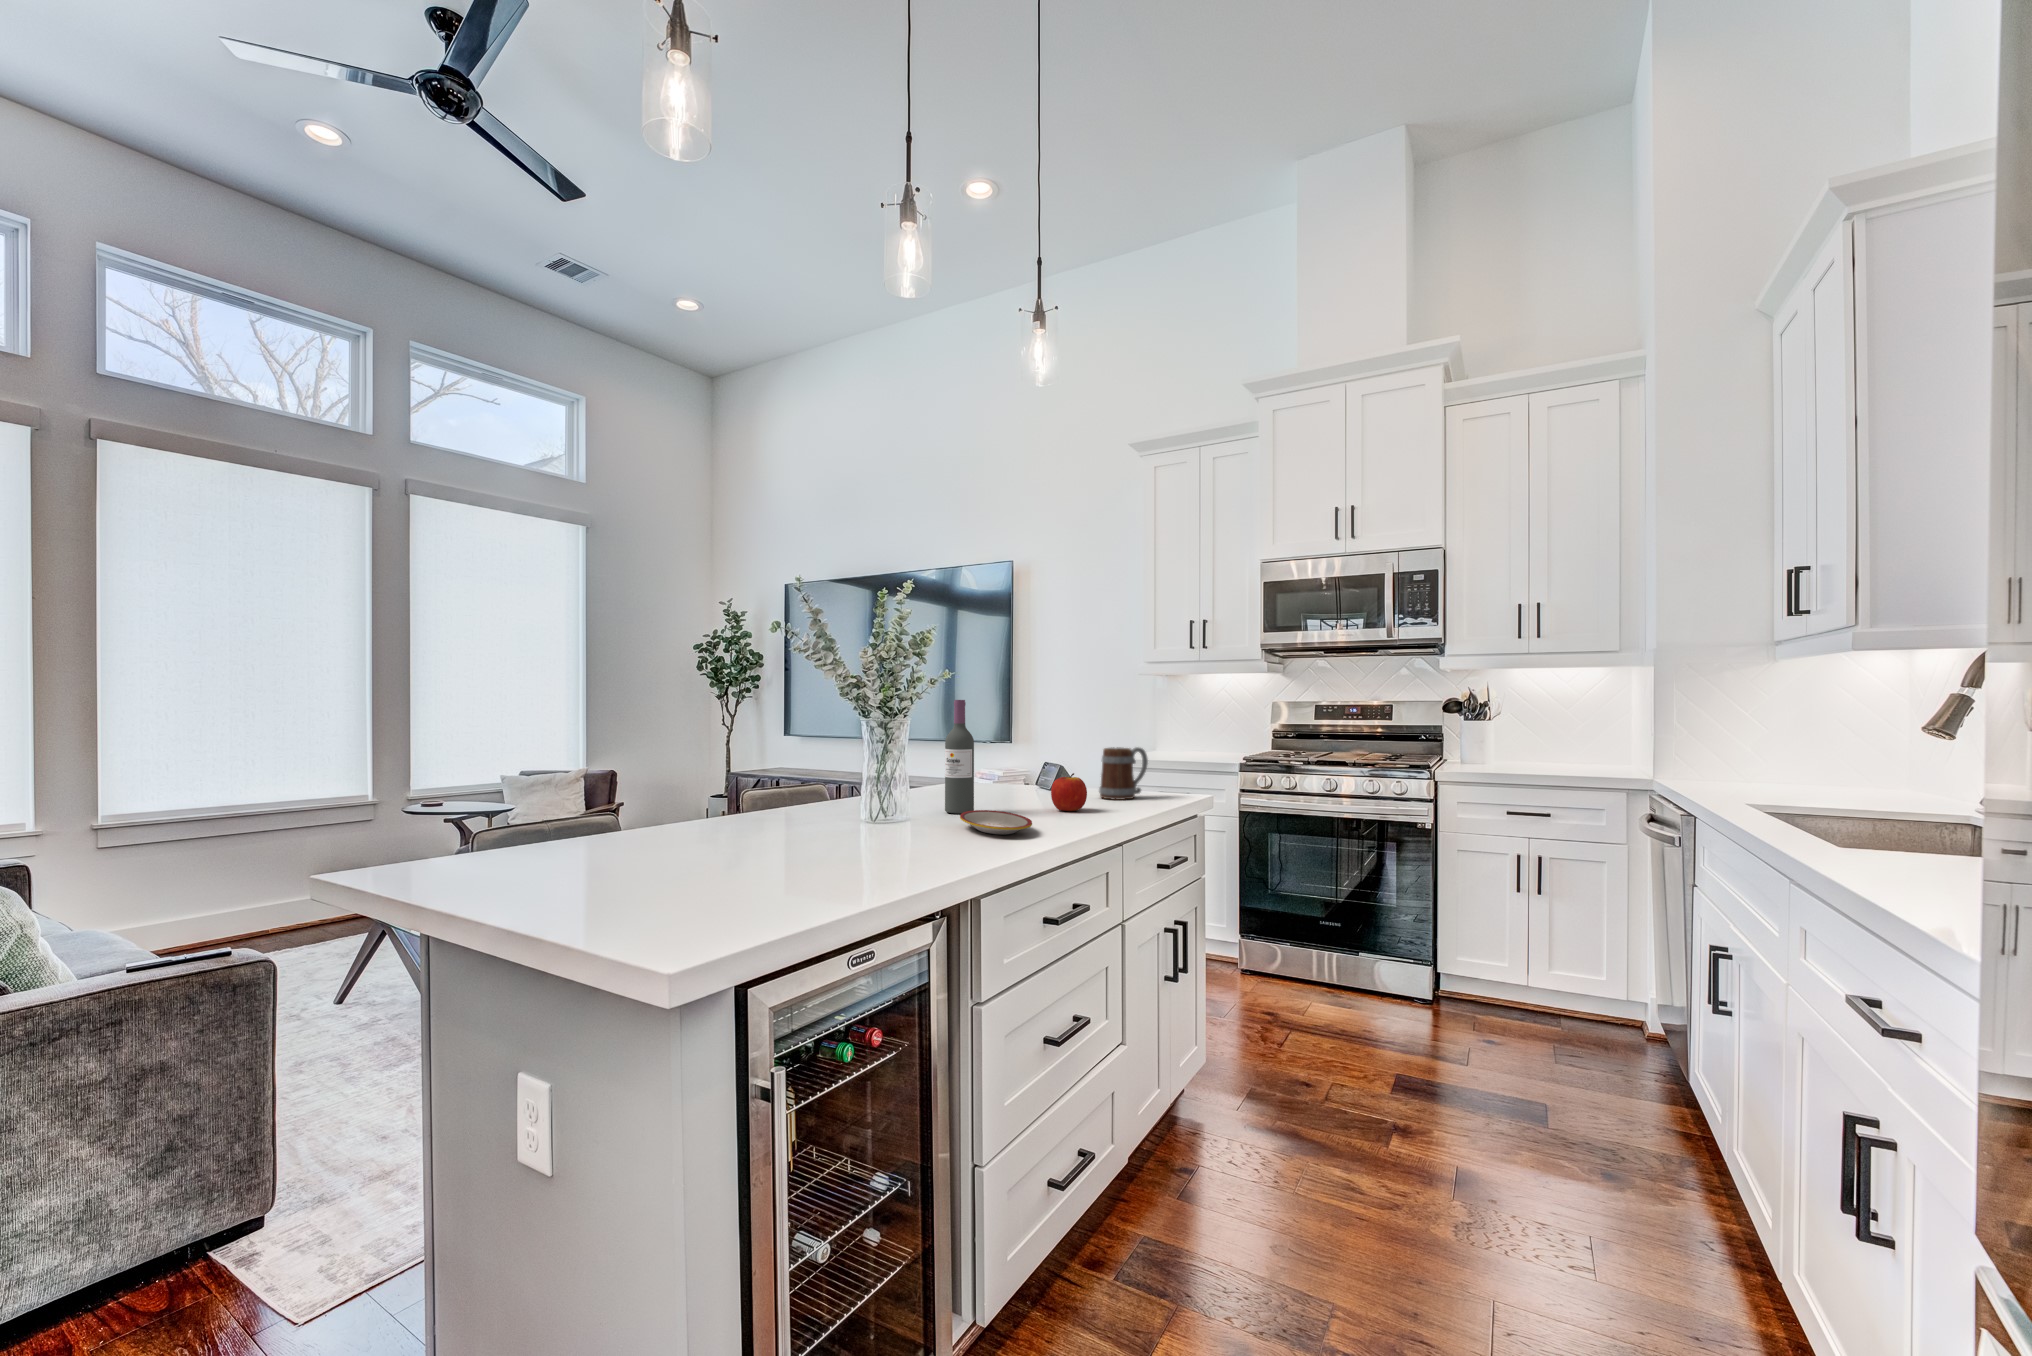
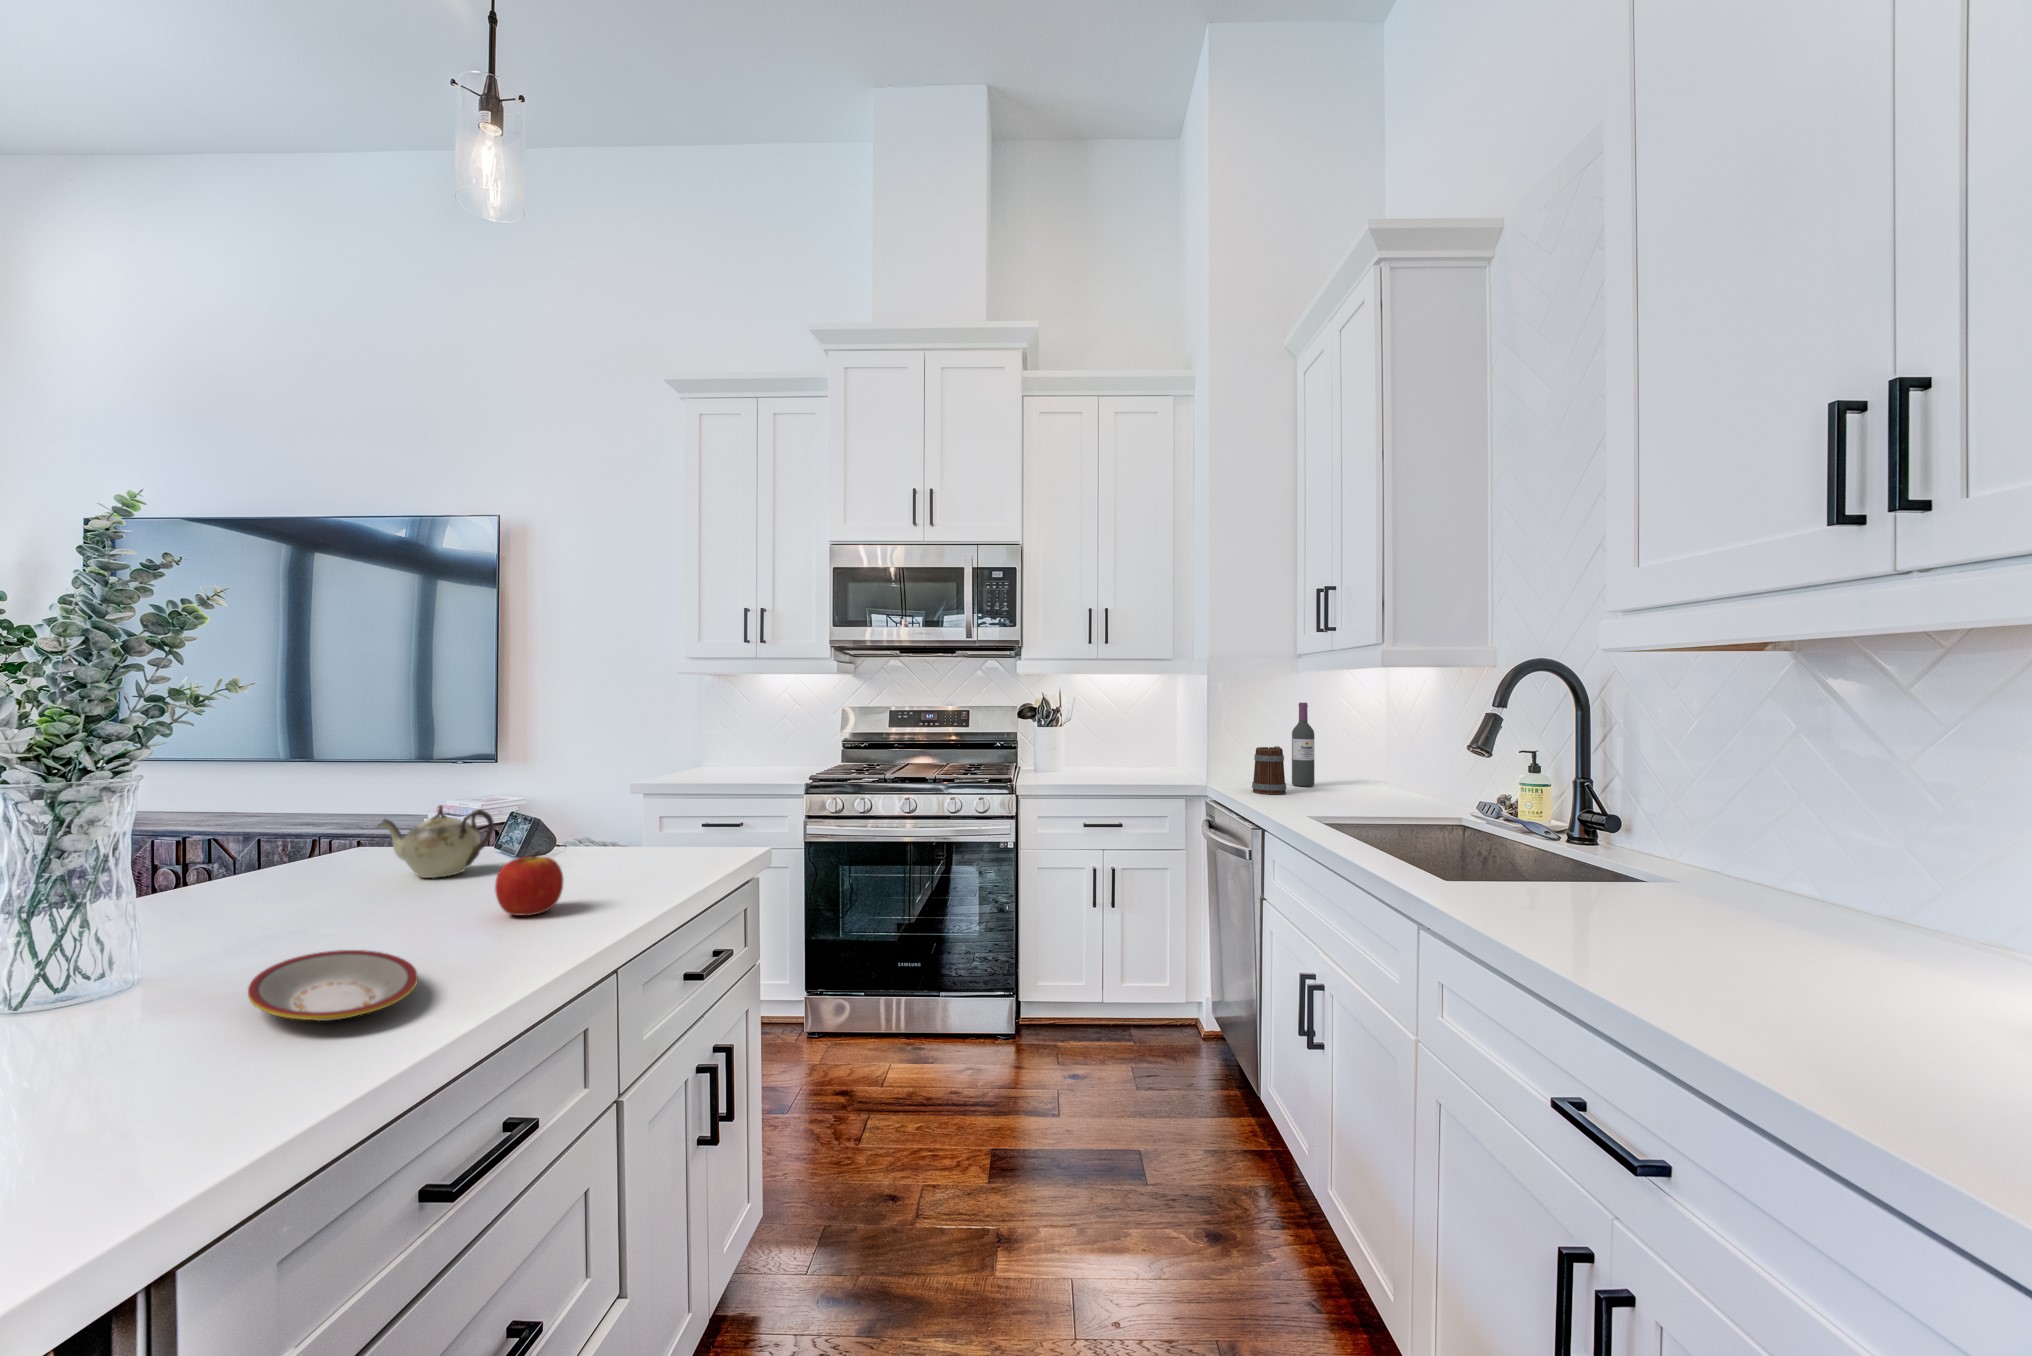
wine bottle: present [945,700,974,814] -> present [1292,703,1314,786]
mug: present [1099,747,1148,800] -> present [1252,746,1286,794]
teapot: none [976,750,1039,794] -> present [377,805,494,878]

